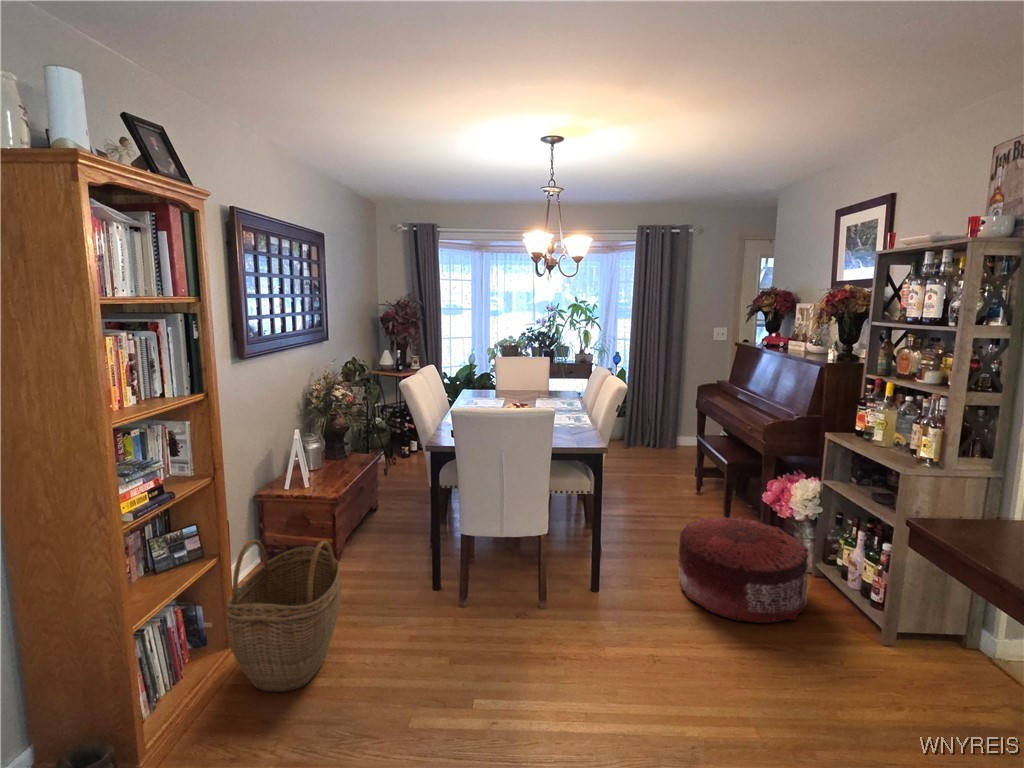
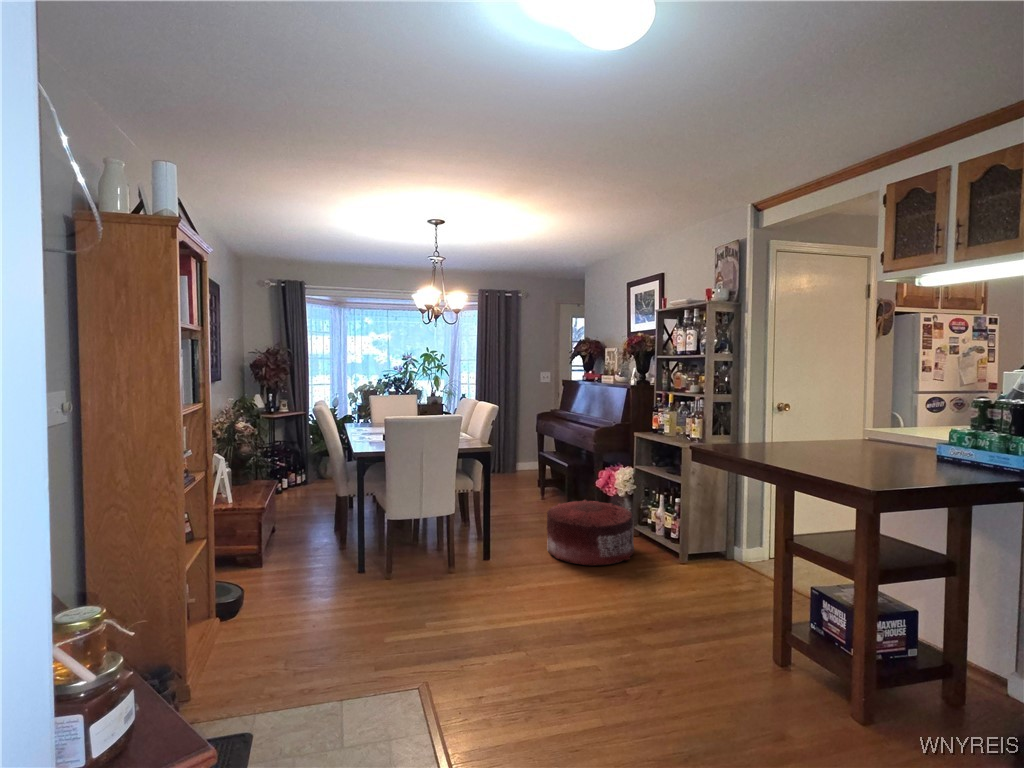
woven basket: present [227,540,341,692] -> none [217,525,304,655]

